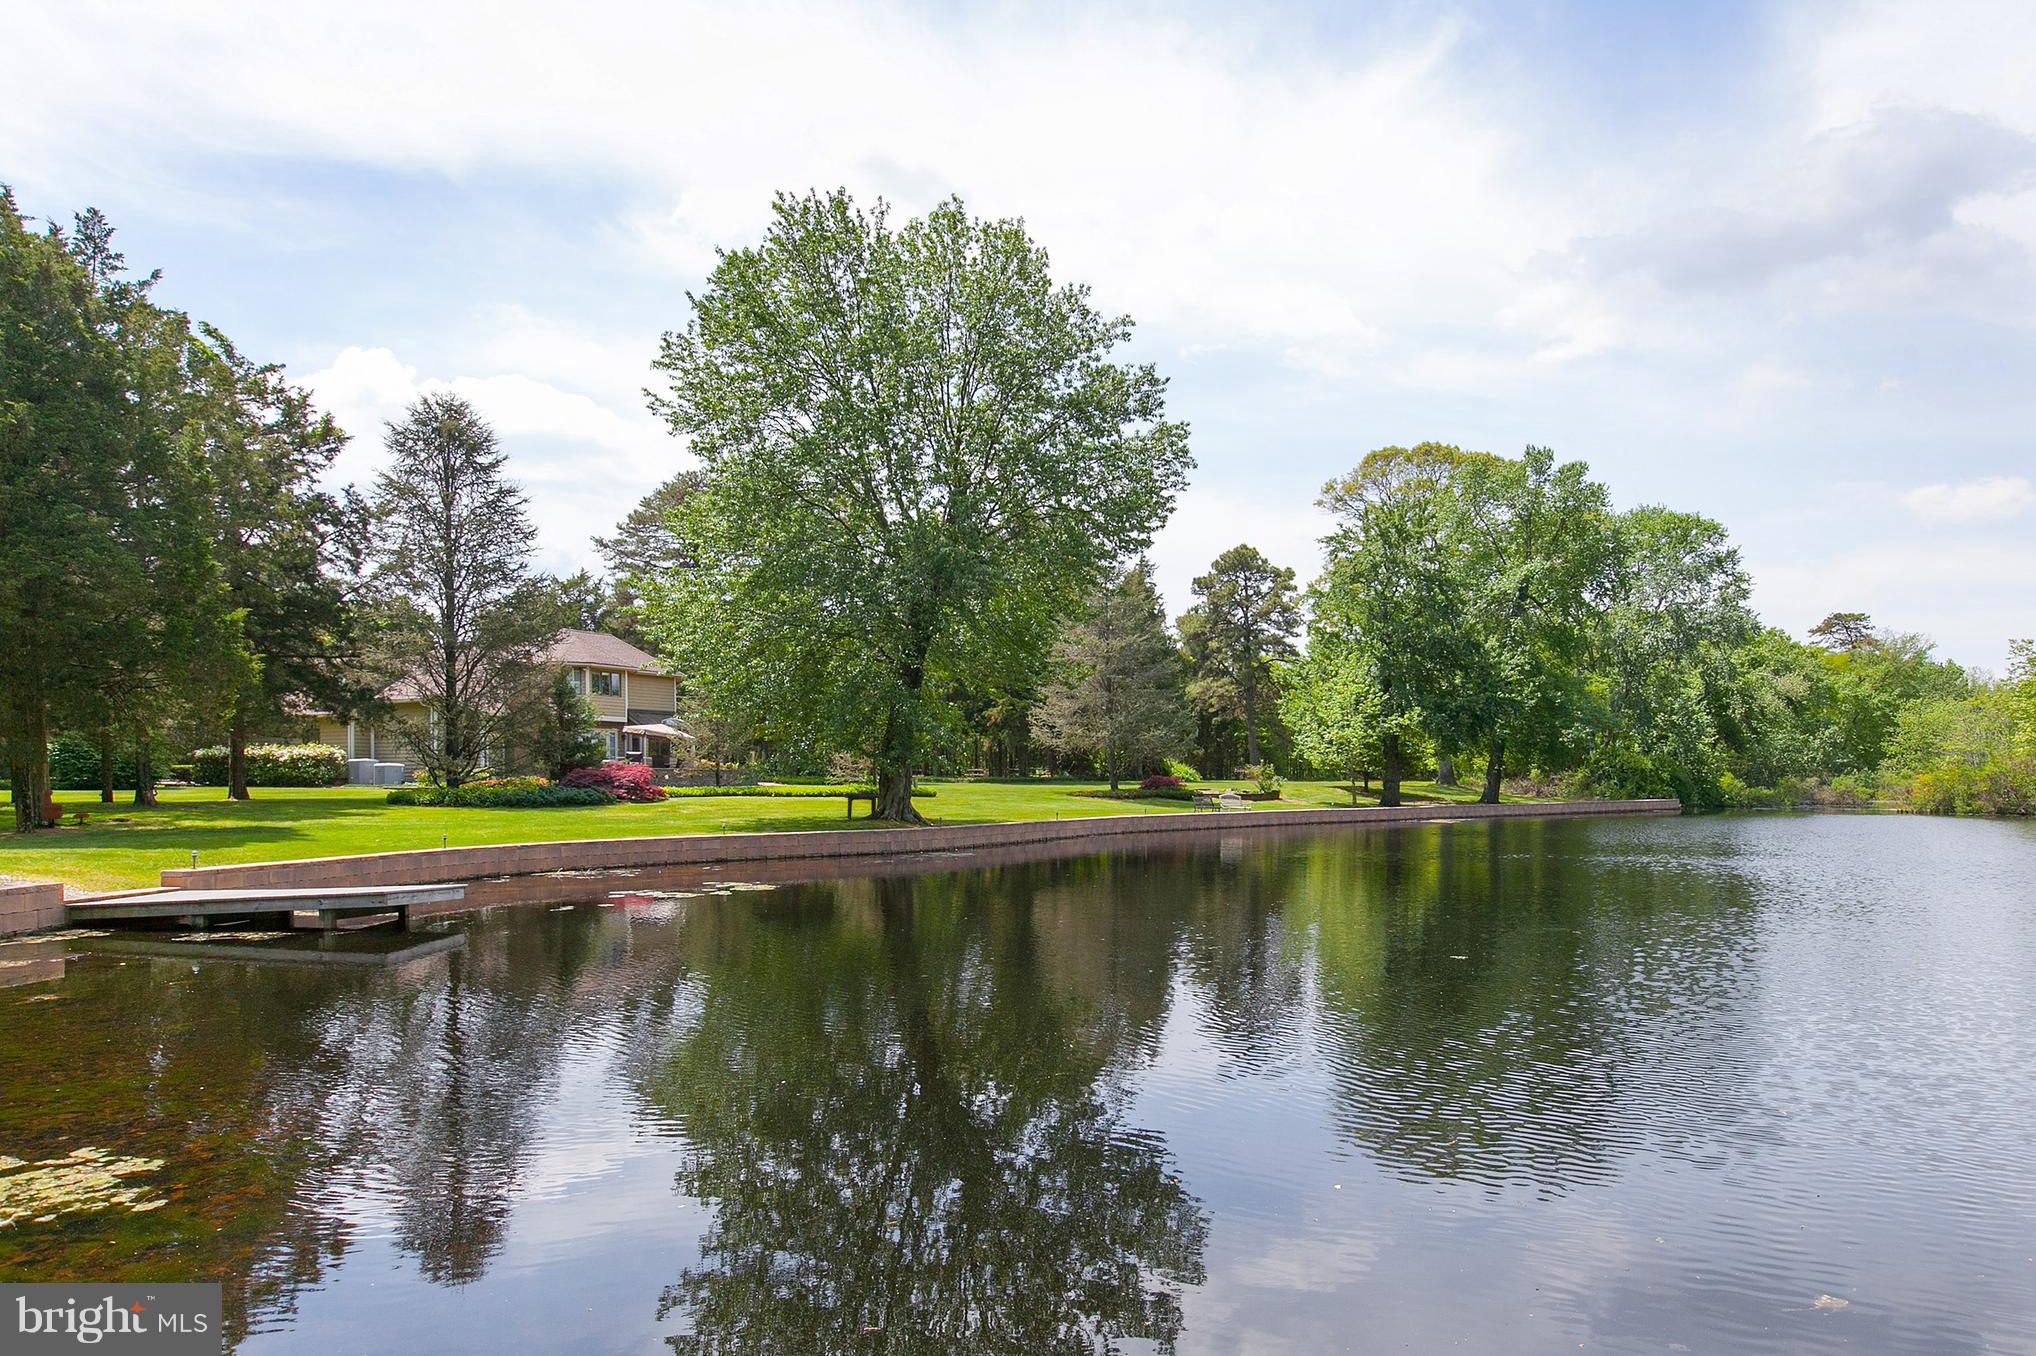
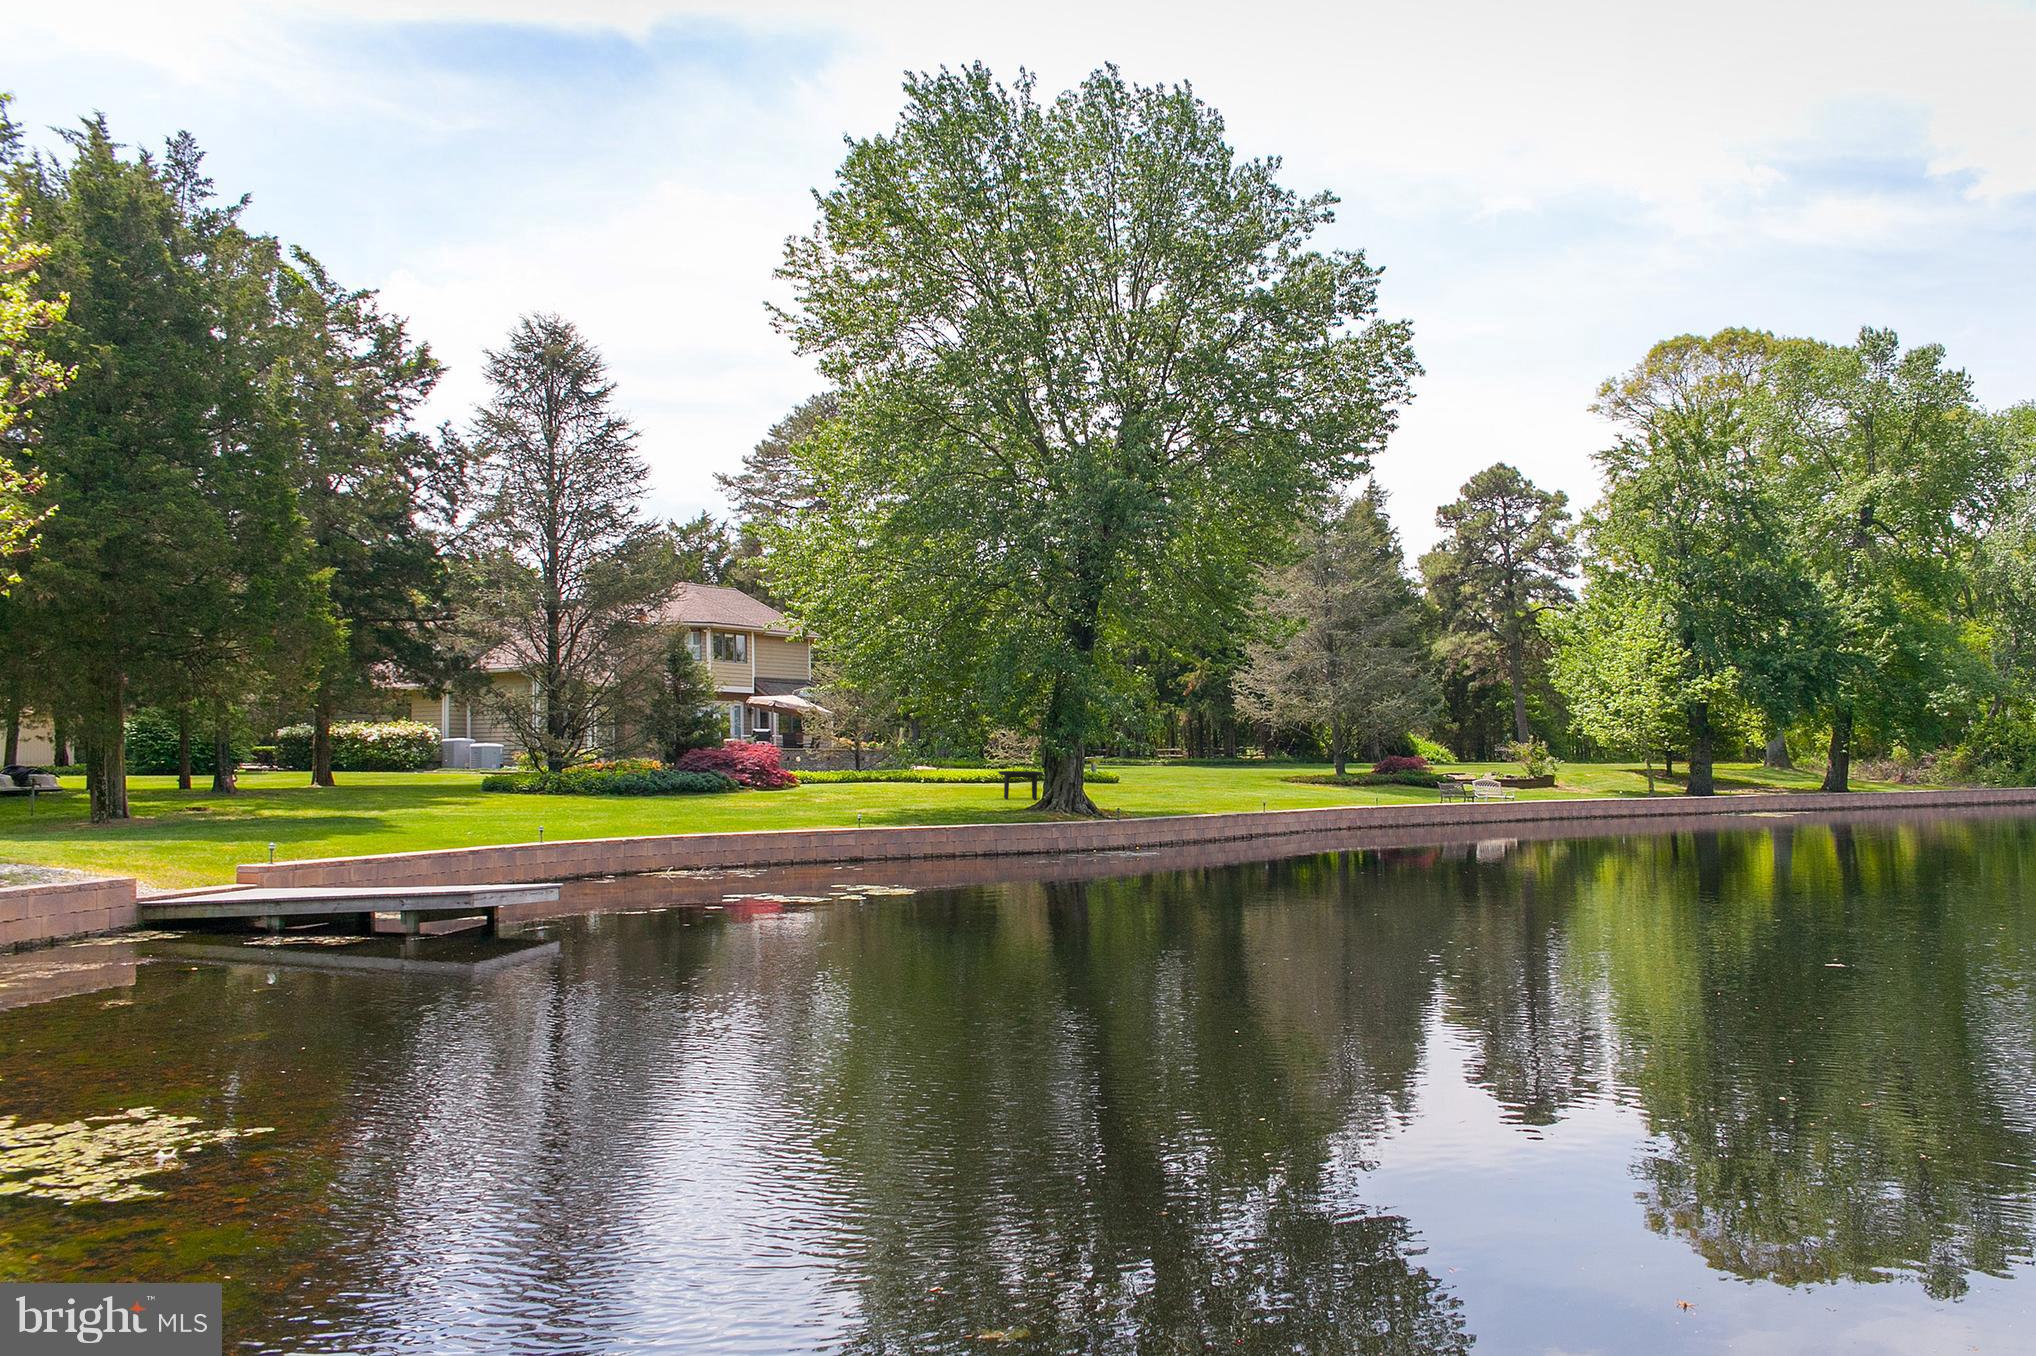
lounge chair: present [40,790,91,827] -> none [151,761,202,800]

